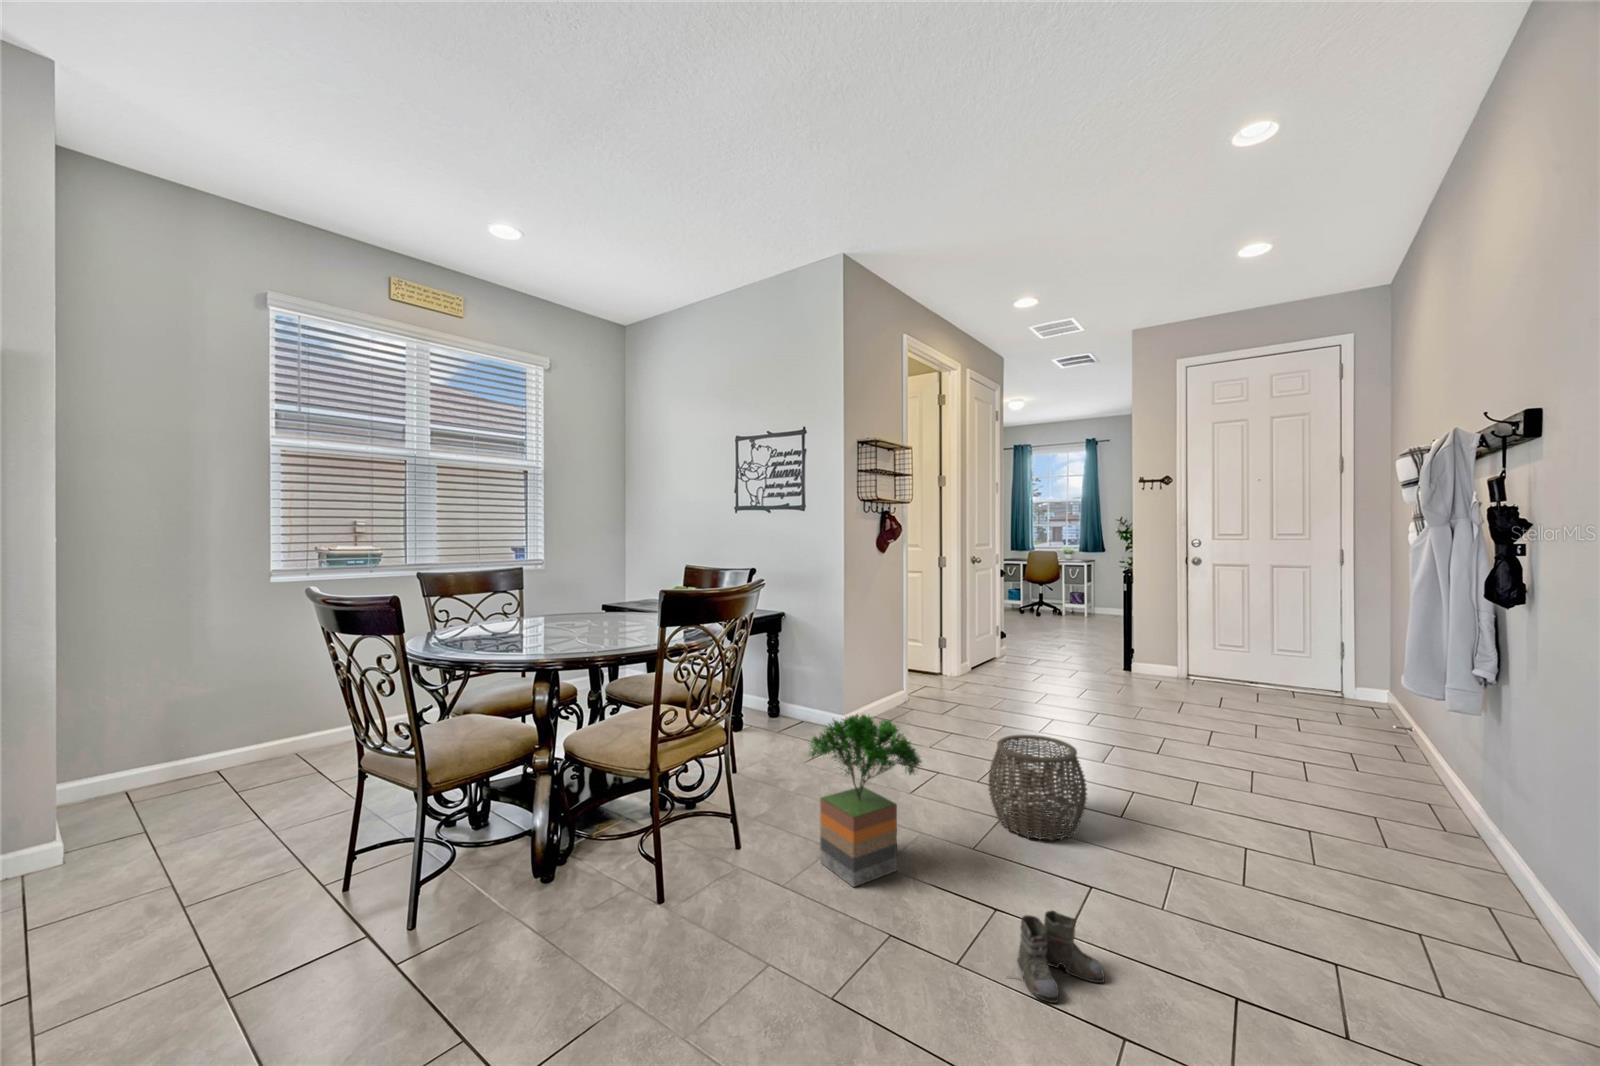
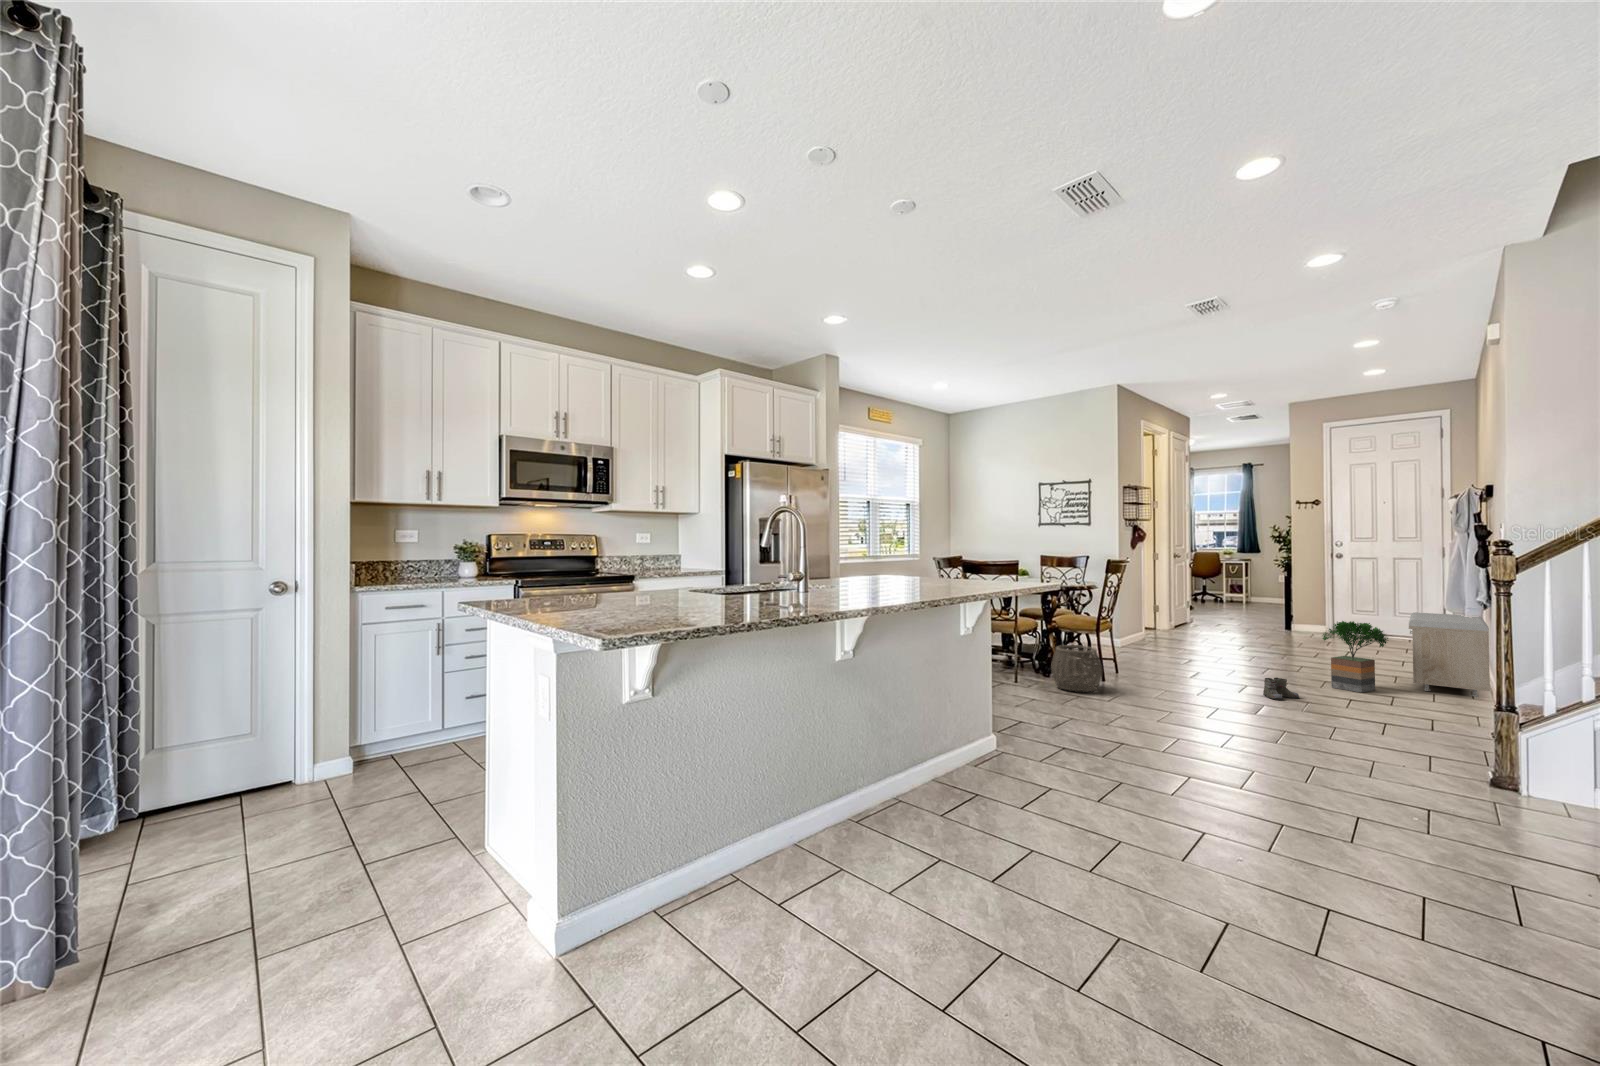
storage bench: none [1332,689,1546,930] -> present [1409,612,1490,697]
potted tree: present [809,714,921,887] -> present [1322,621,1388,692]
woven basket: present [988,735,1087,840] -> present [1051,645,1102,692]

